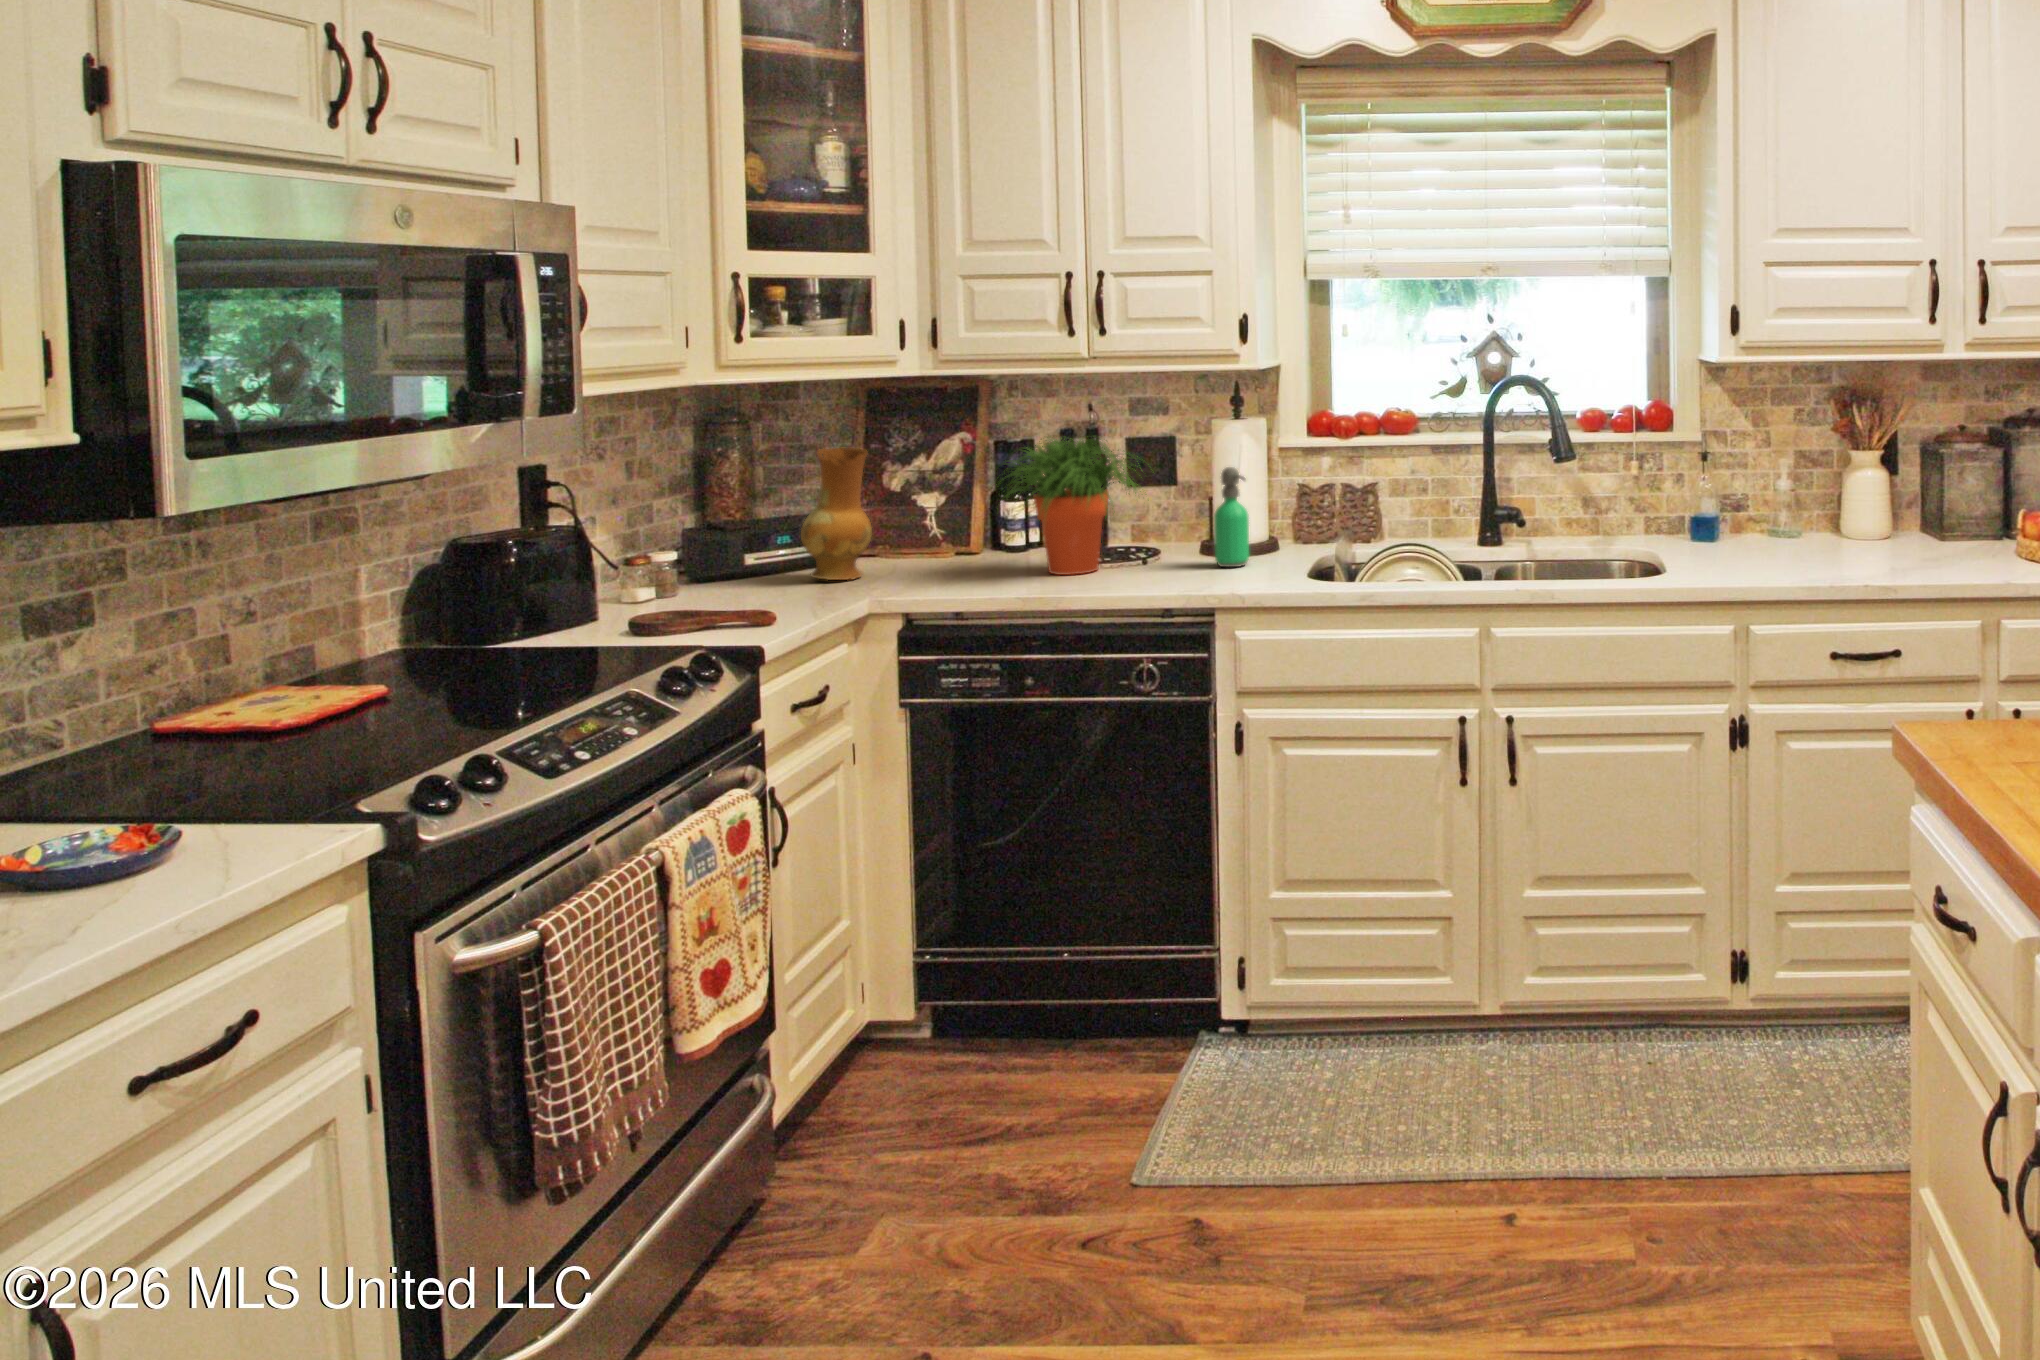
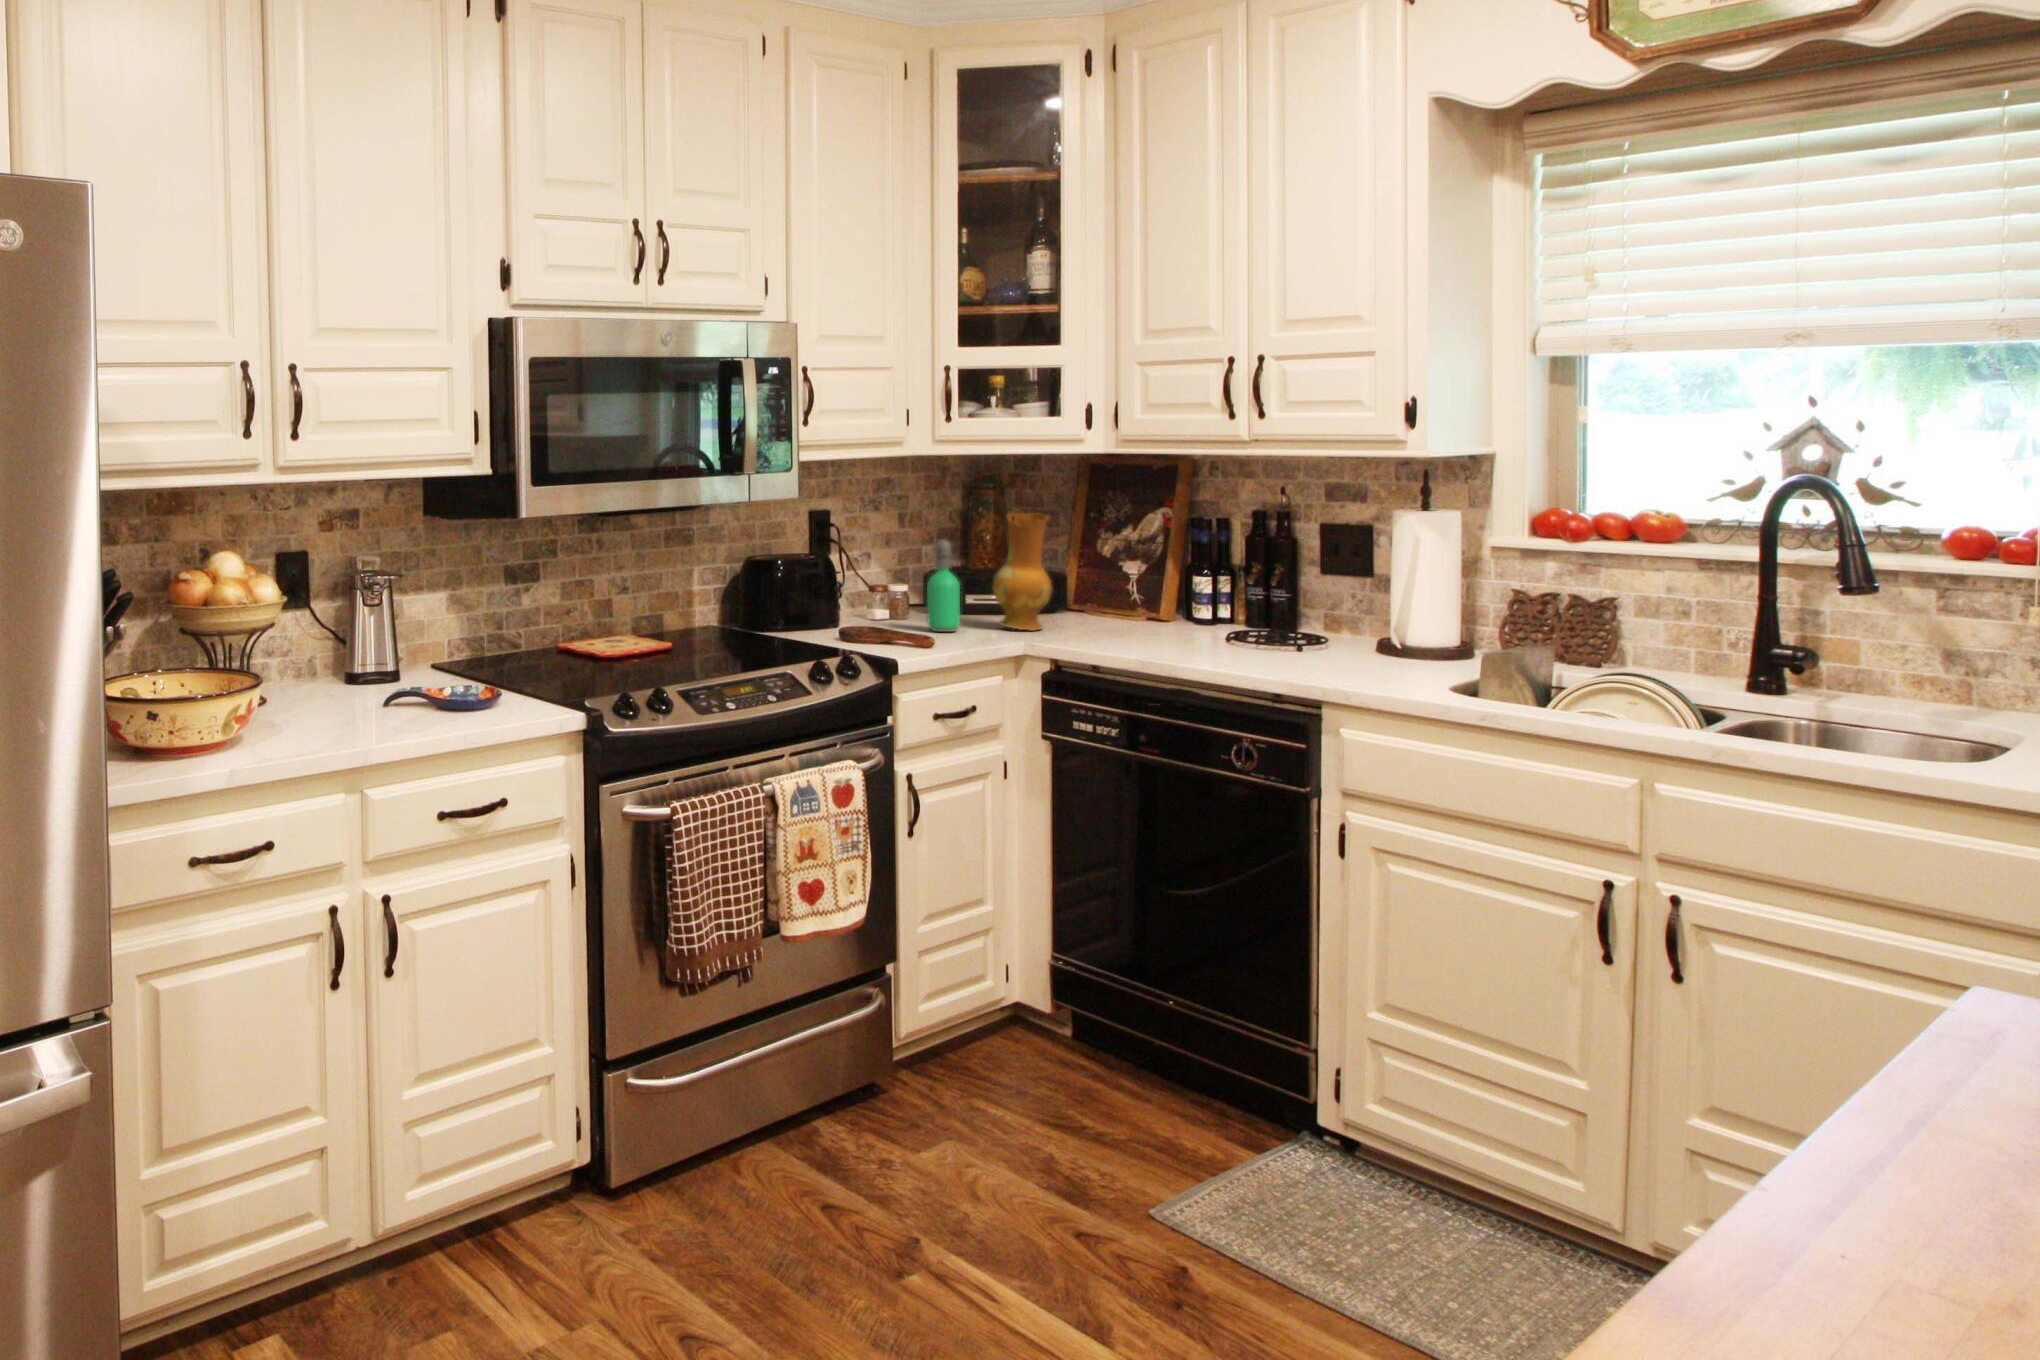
potted plant: present [996,437,1150,575] -> none [1135,511,1311,652]
soap dispenser: present [1214,467,1249,567] -> present [927,540,960,632]

